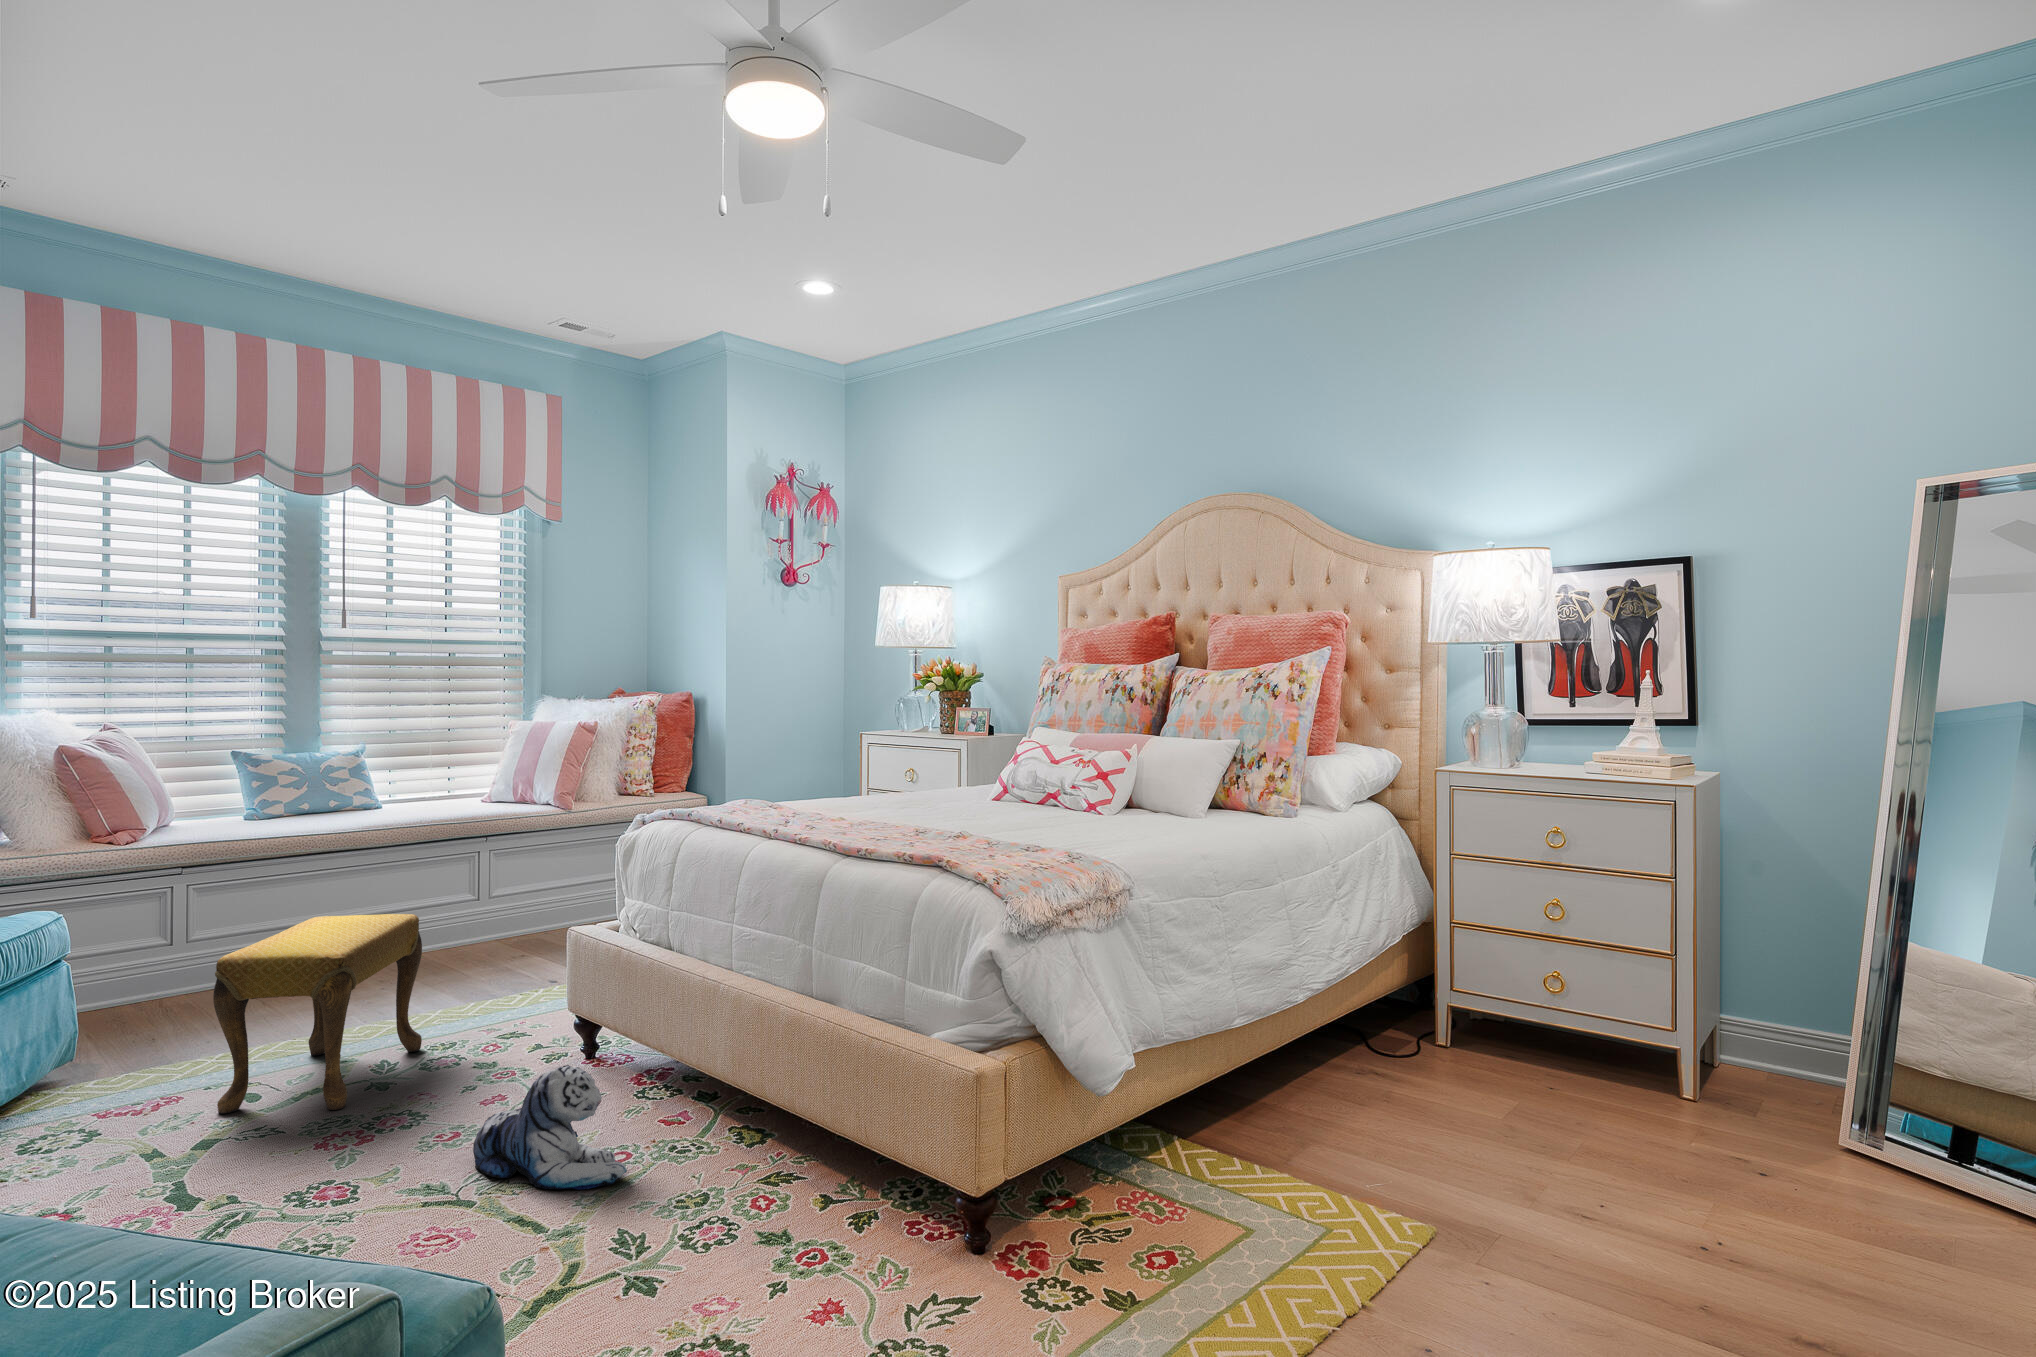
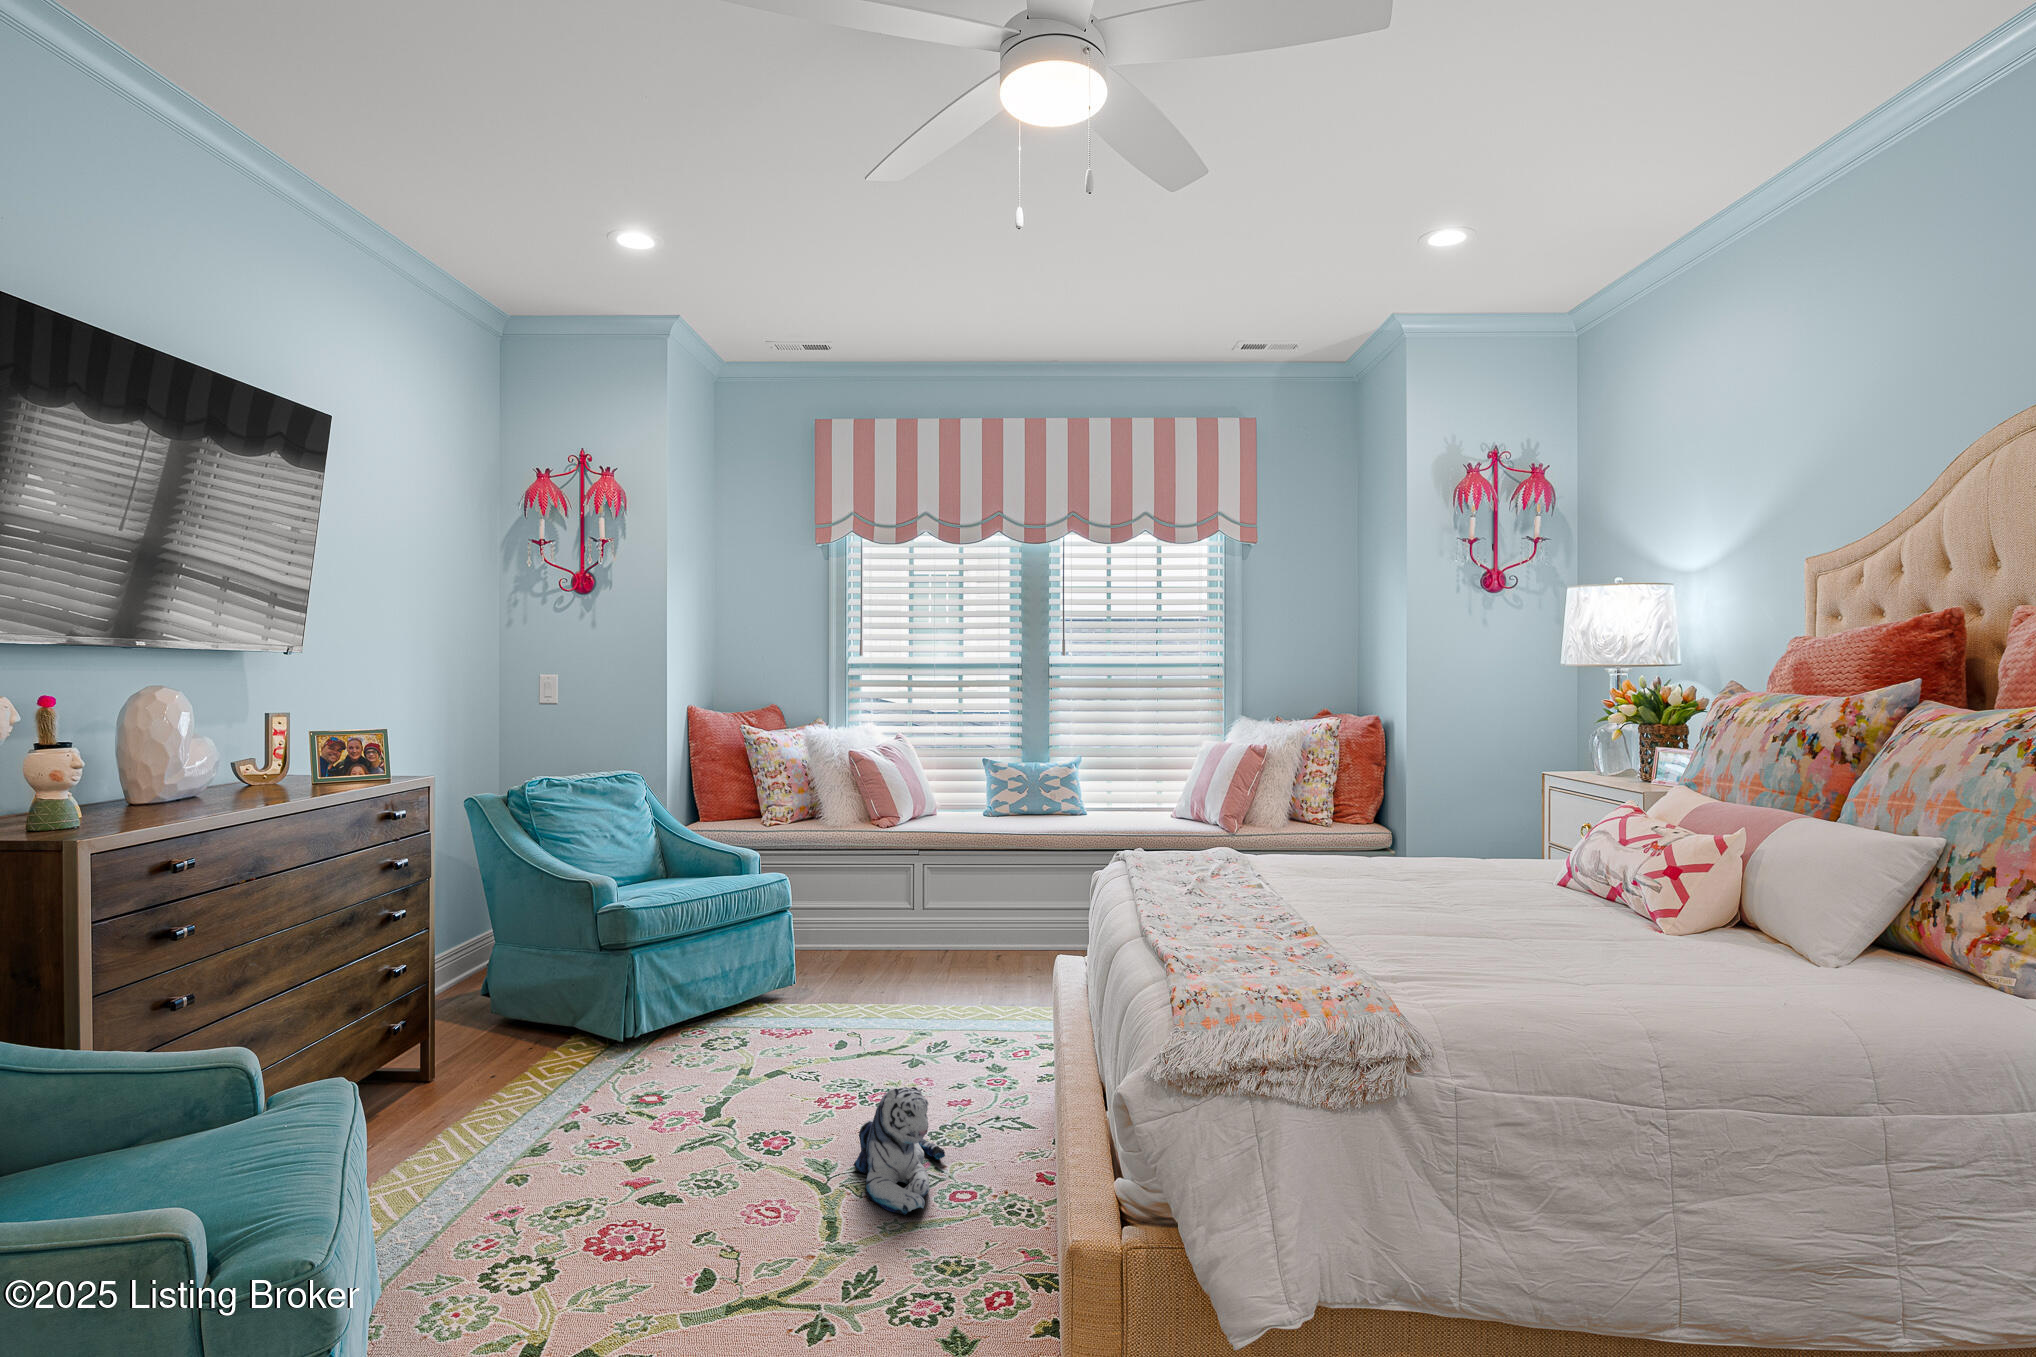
footstool: present [213,914,422,1113] -> none [813,904,981,1067]

